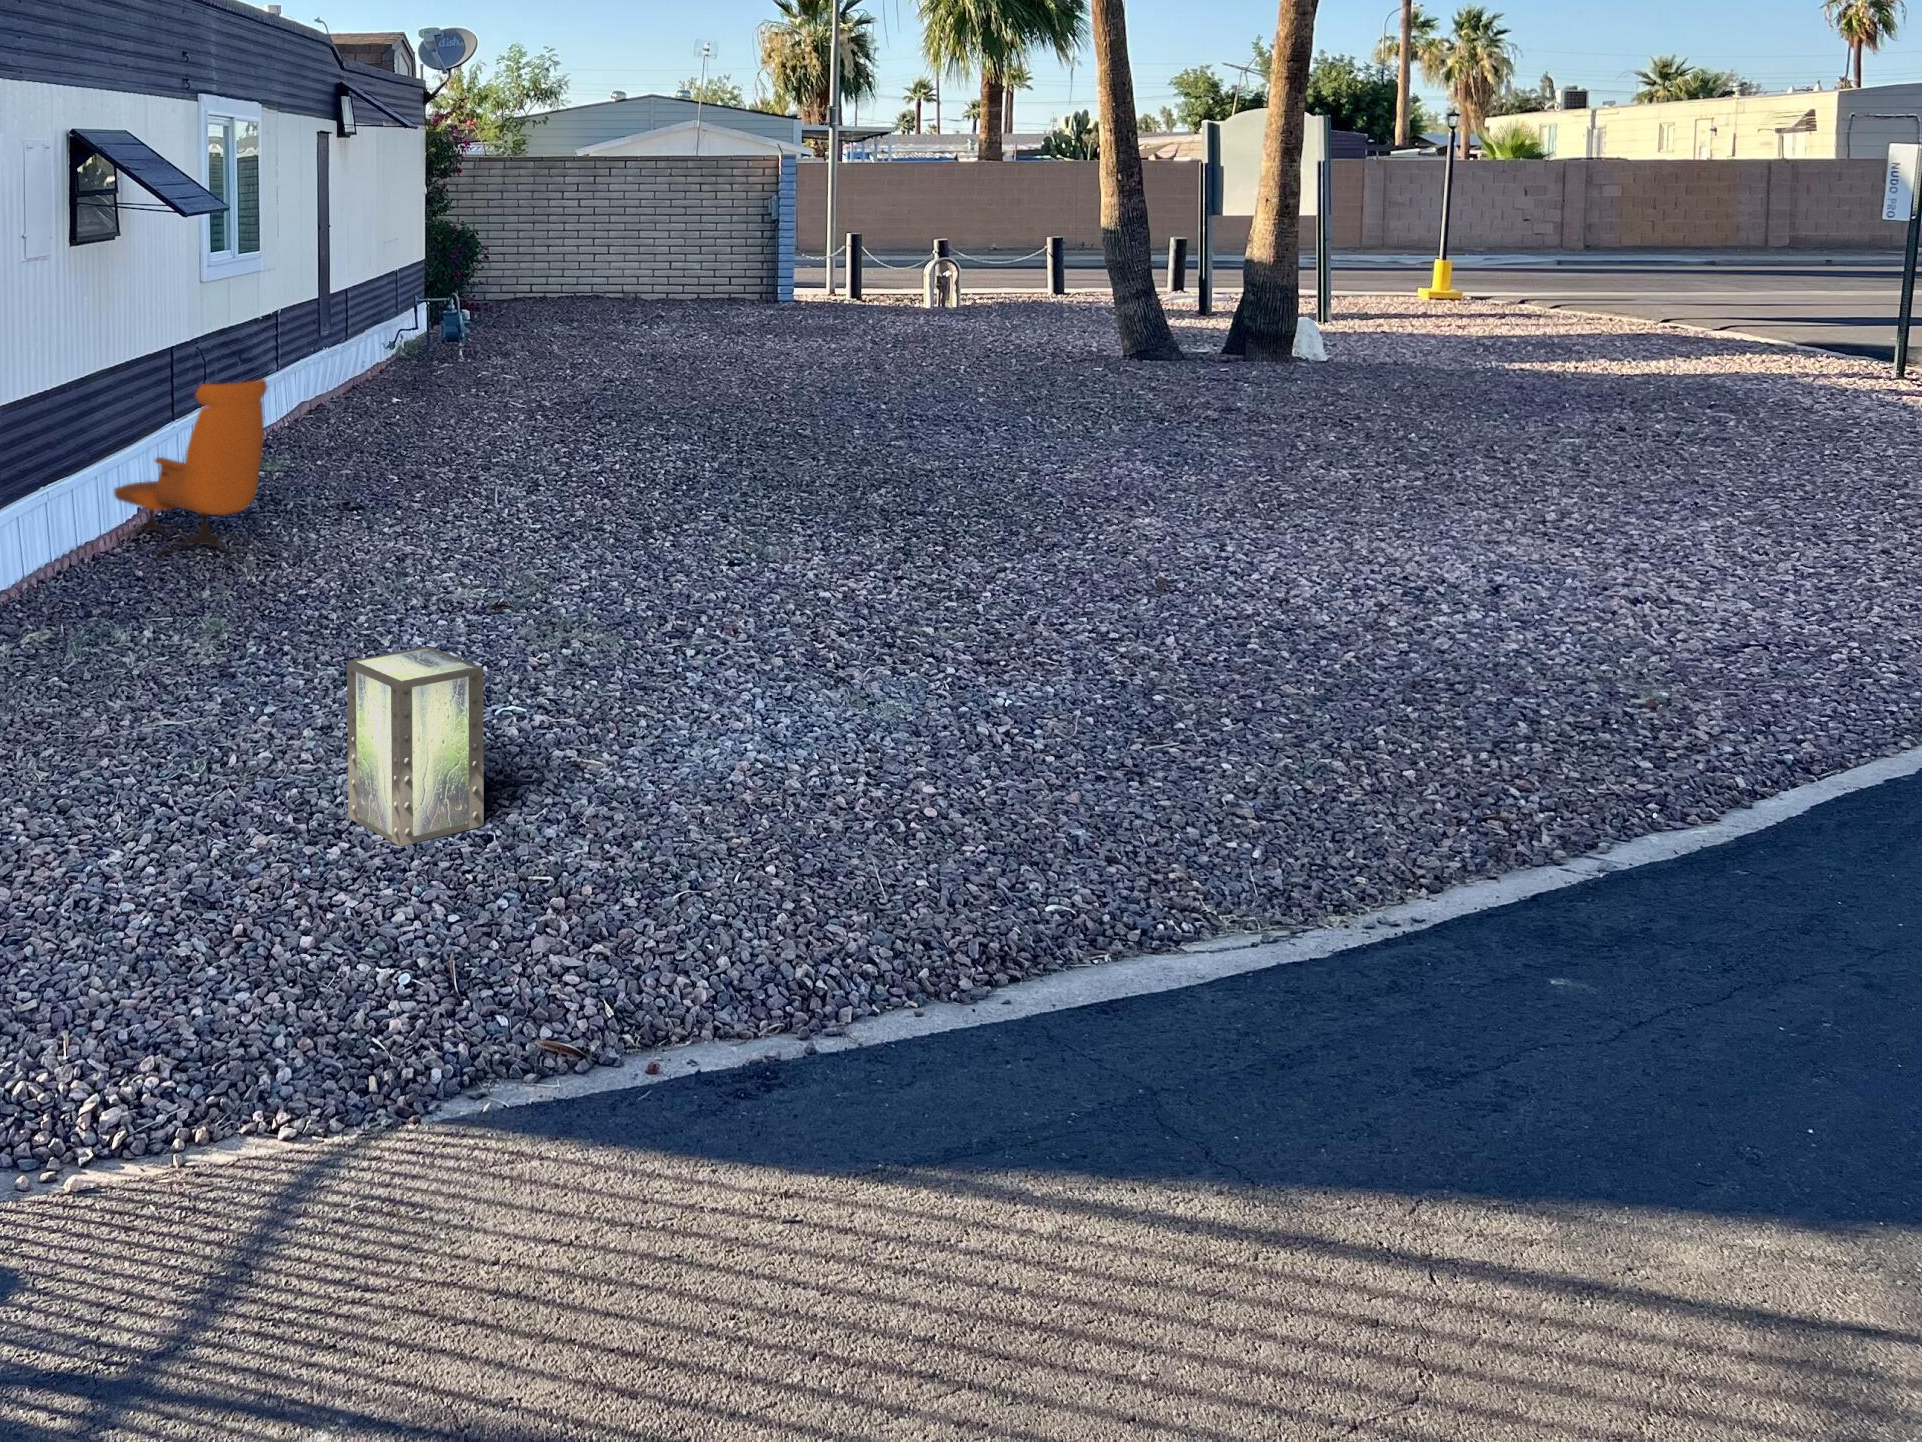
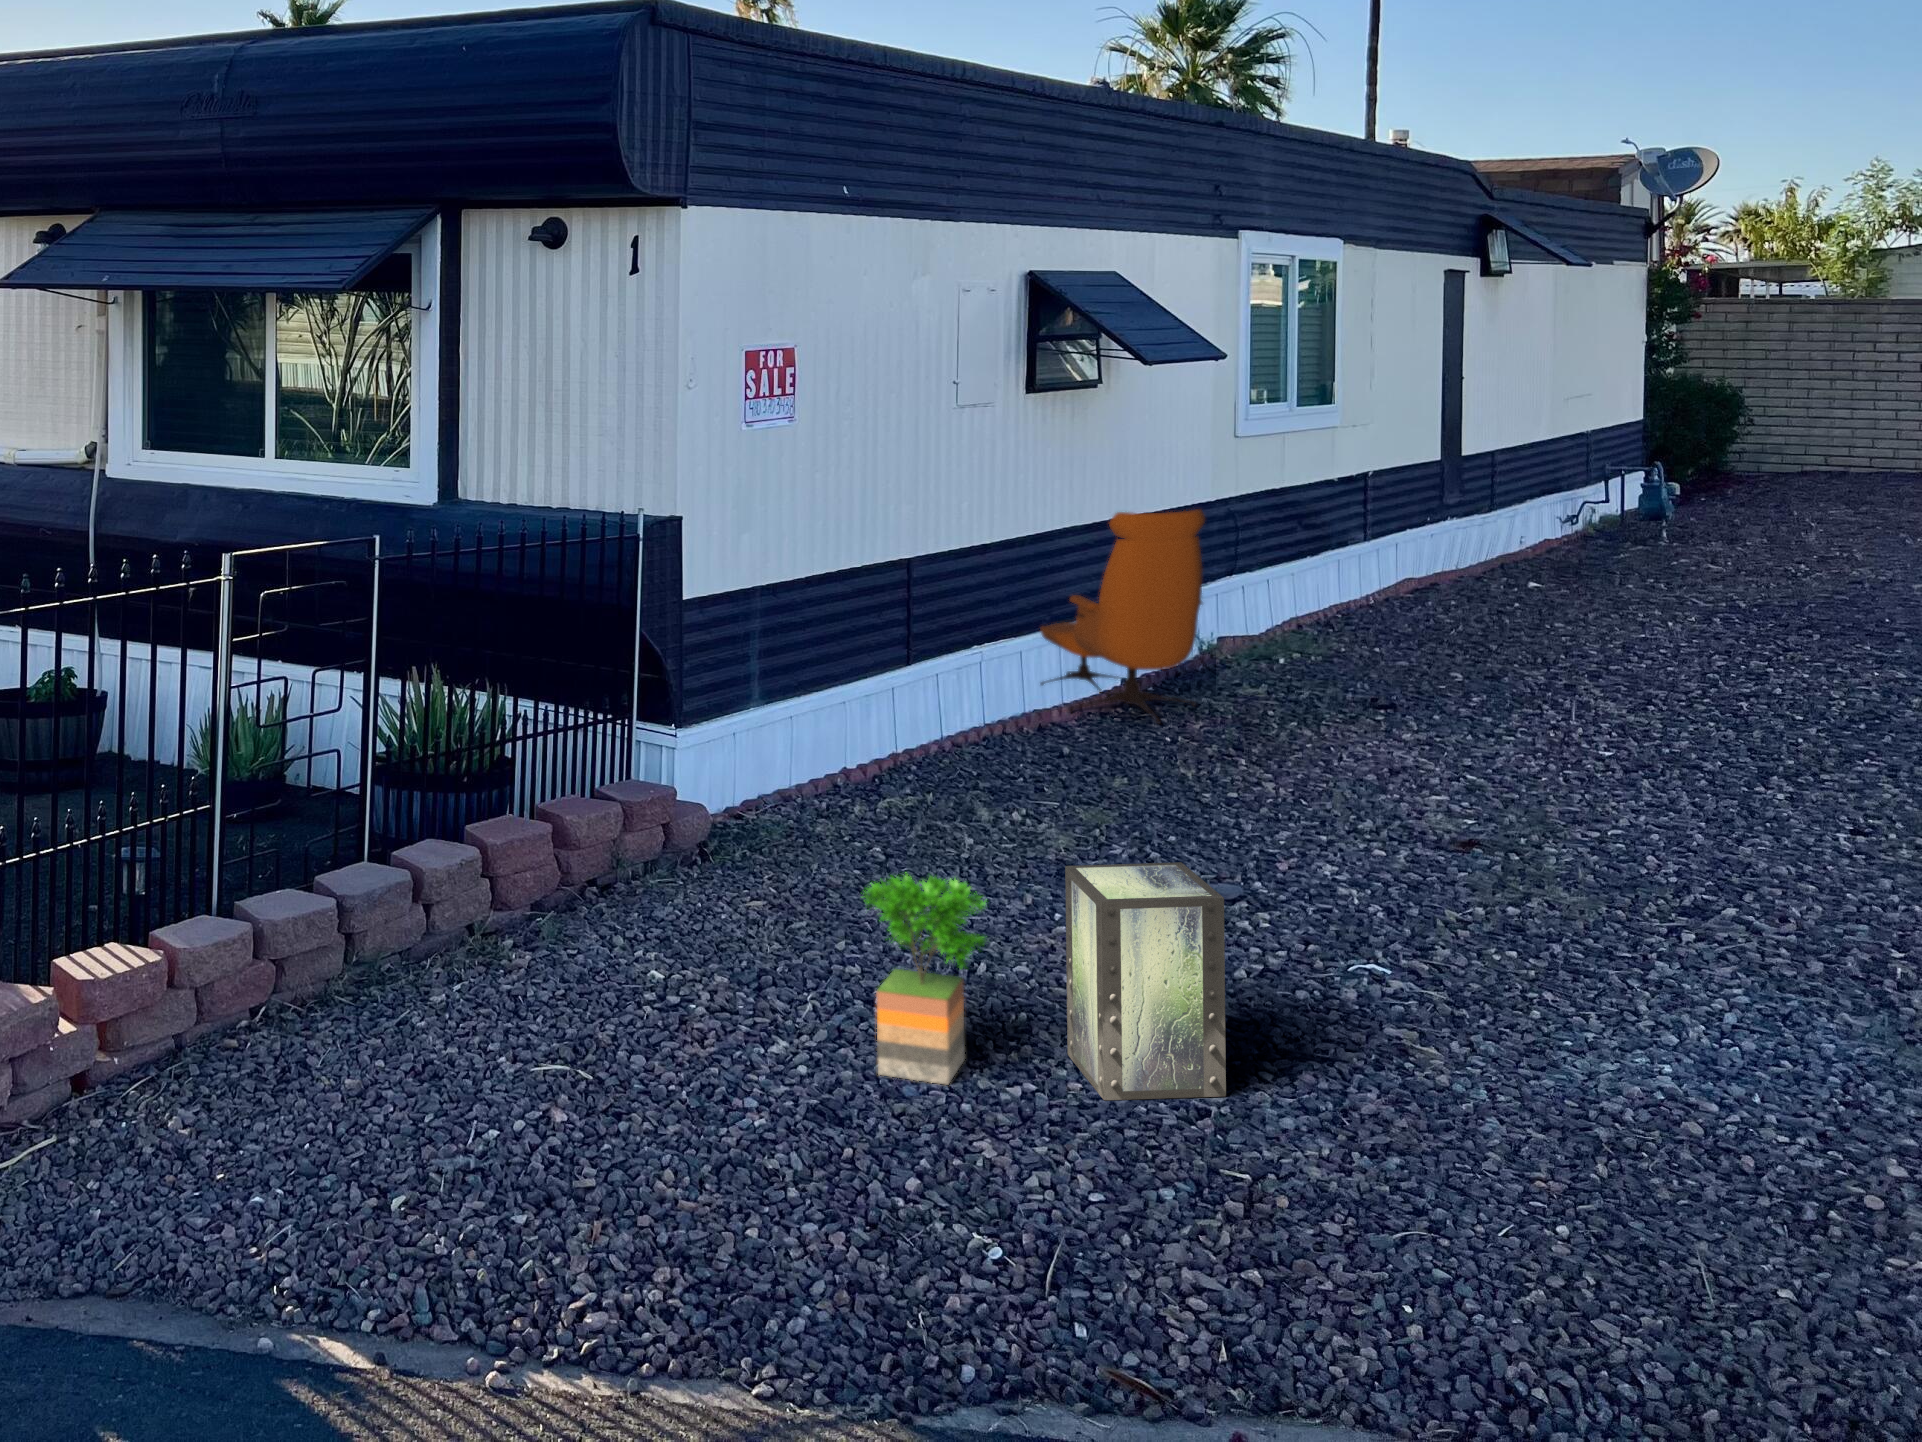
potted tree: none [188,682,305,862] -> present [862,872,986,1084]

